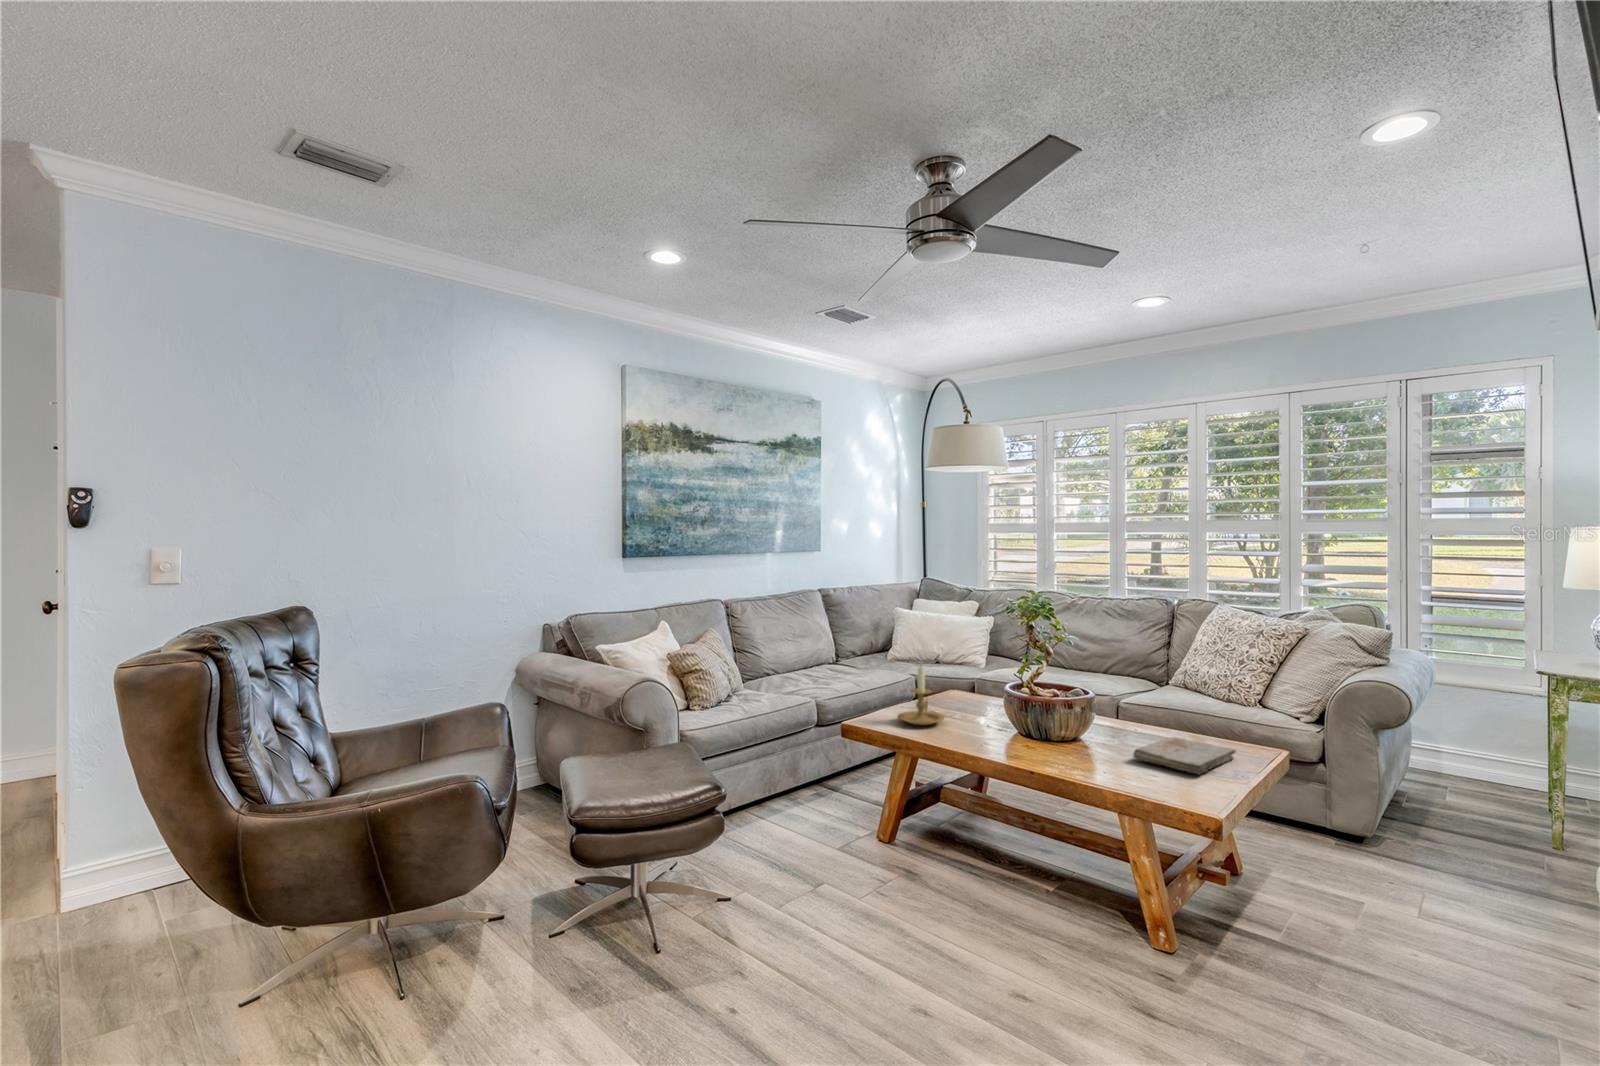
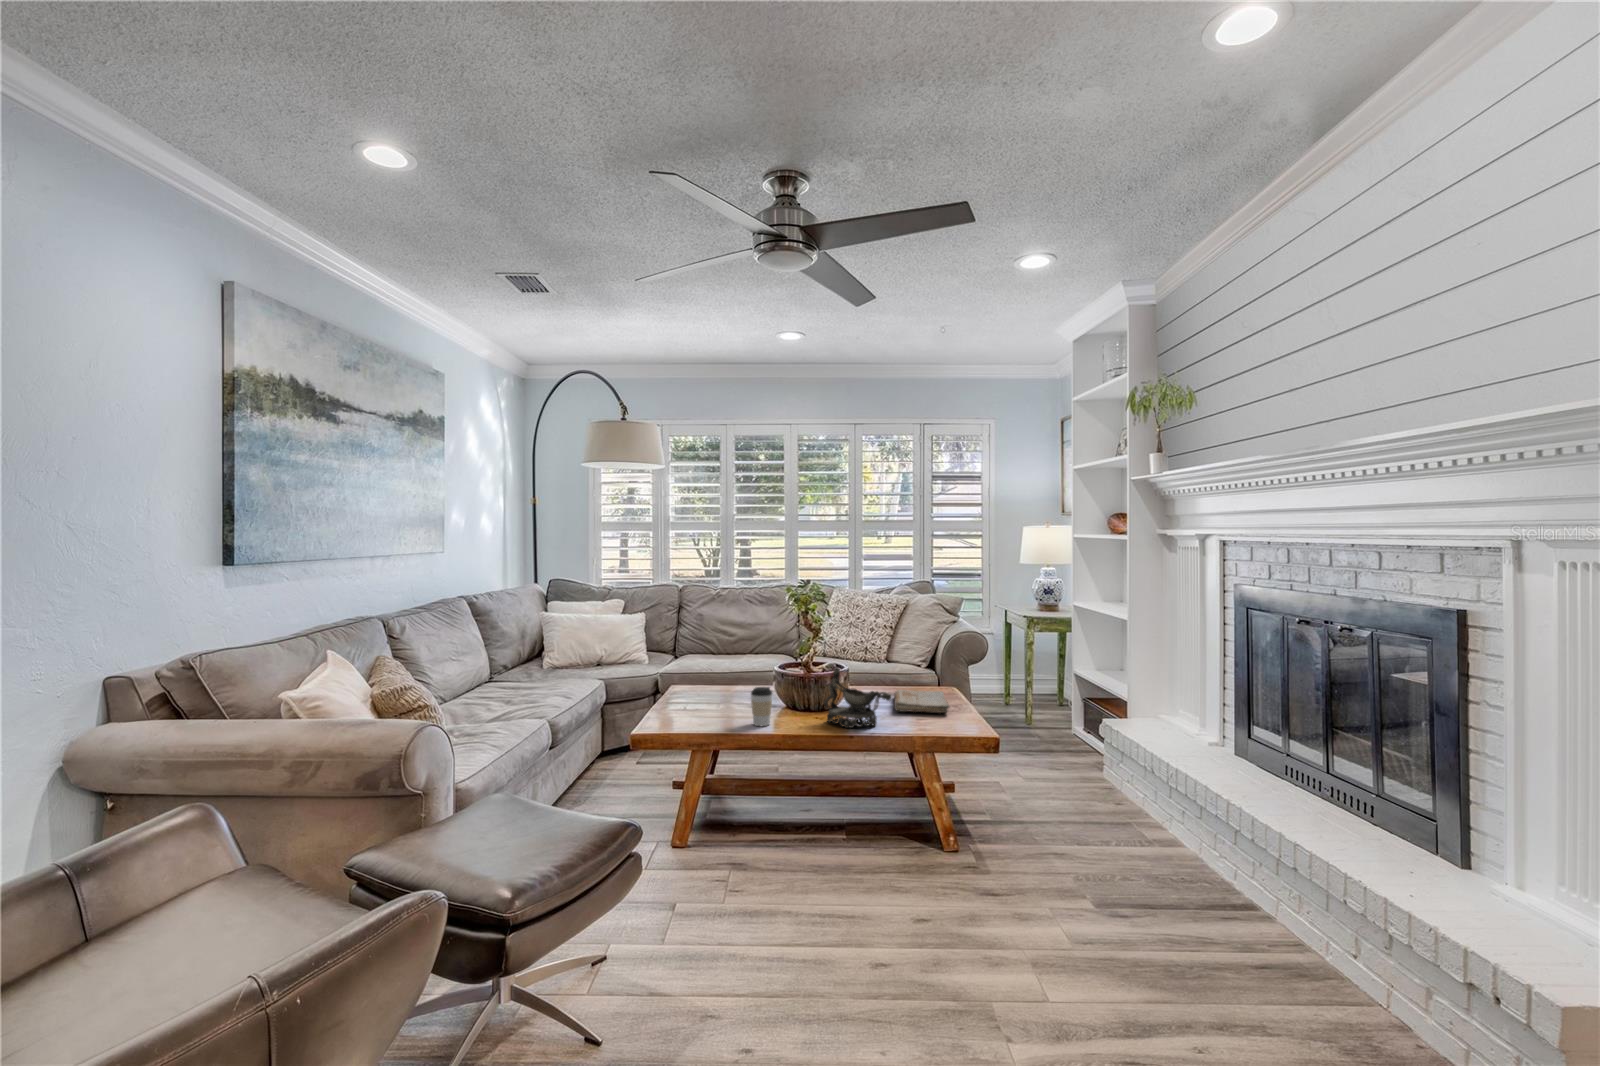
candle holder: present [898,666,944,726] -> none [673,658,720,720]
decorative bowl: none [1032,693,1095,768] -> present [824,668,891,728]
coffee cup: none [955,701,978,743] -> present [751,687,772,726]

